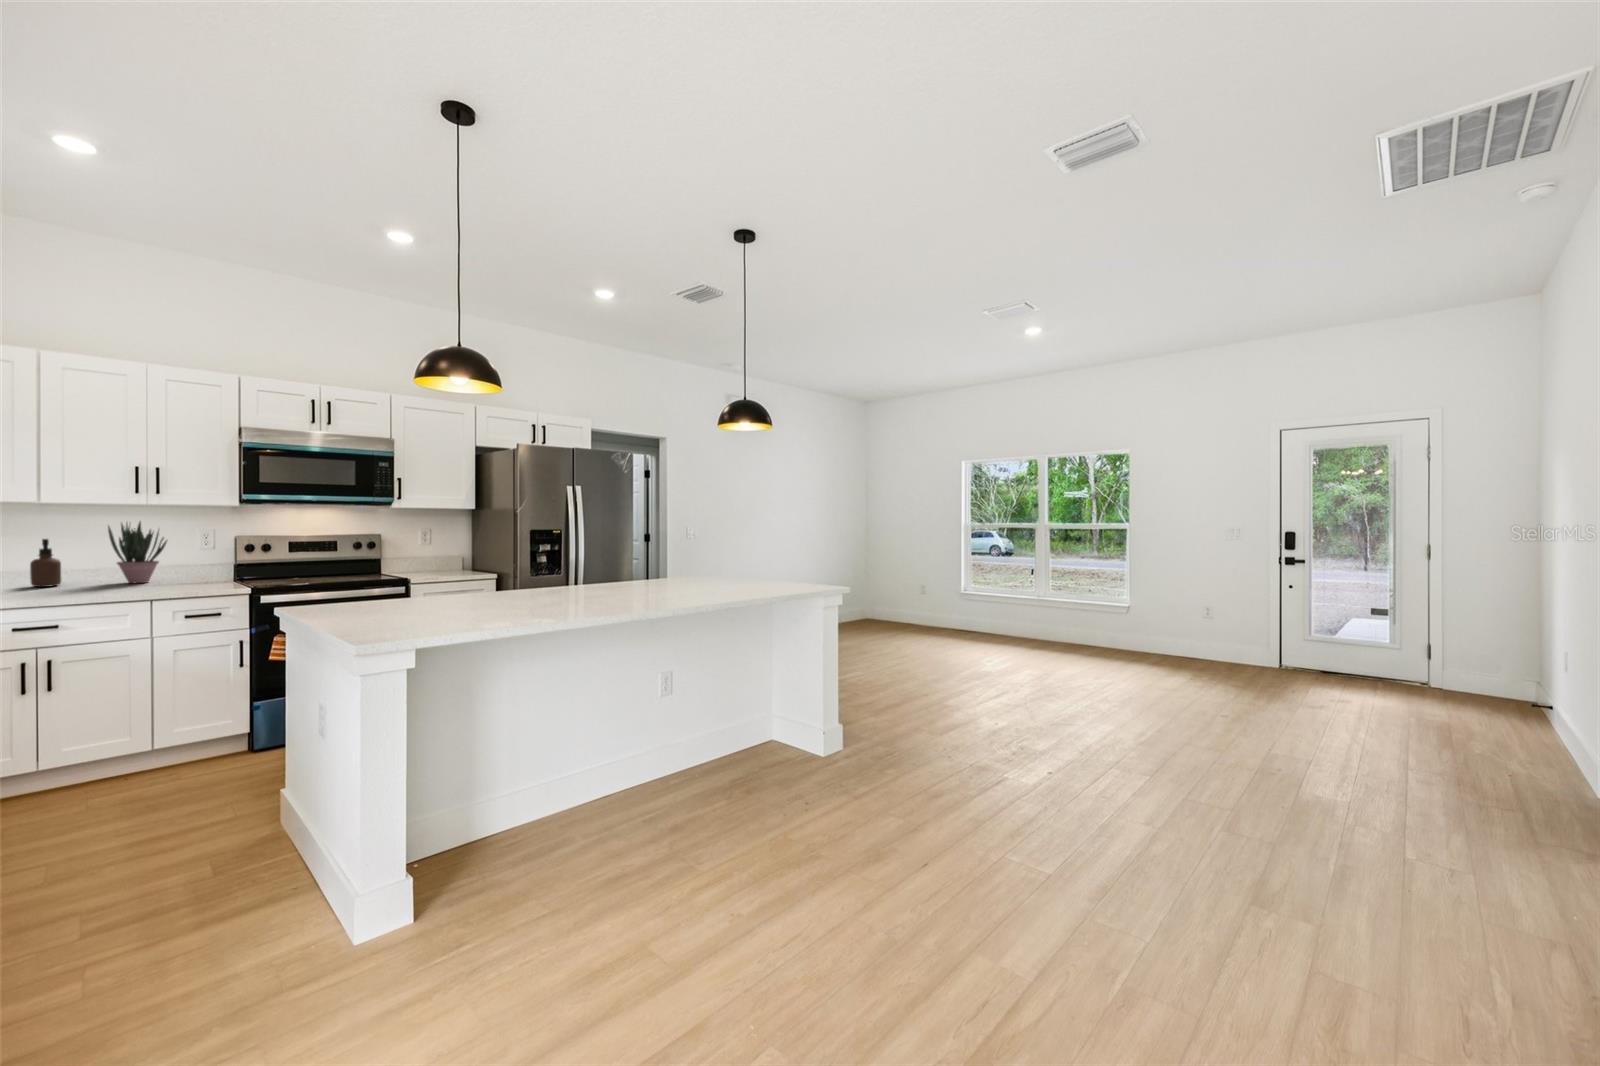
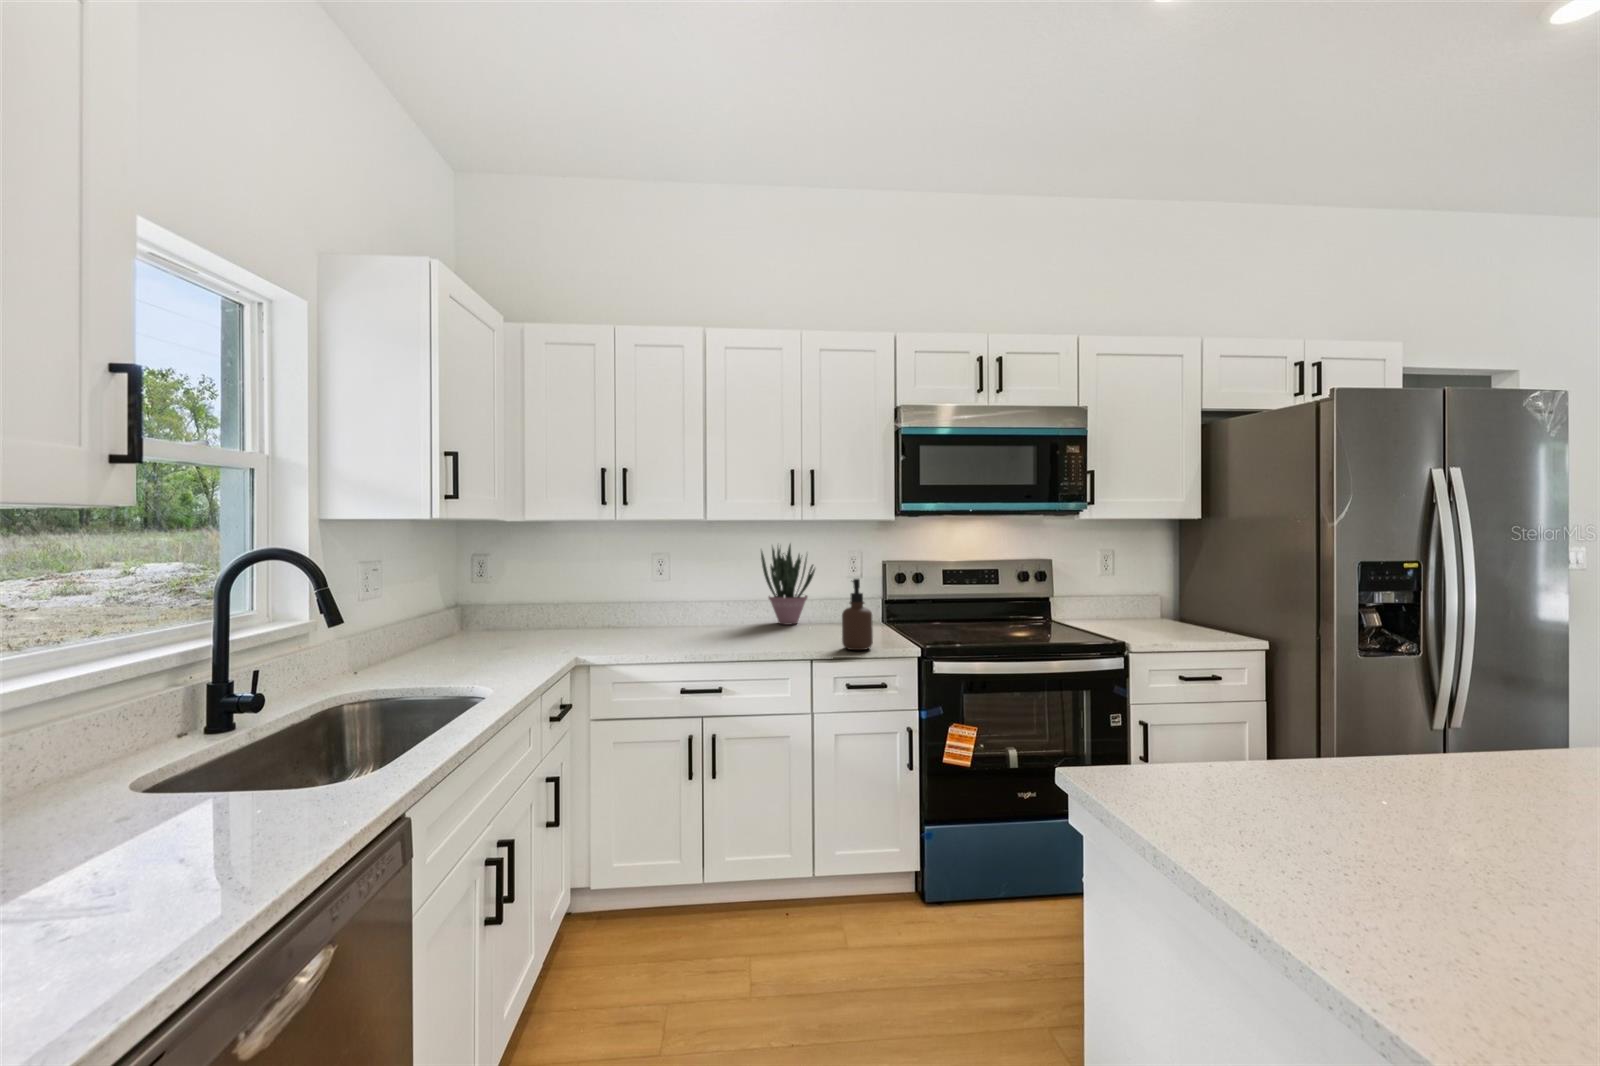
soap dispenser: present [30,539,61,587] -> present [842,579,873,650]

